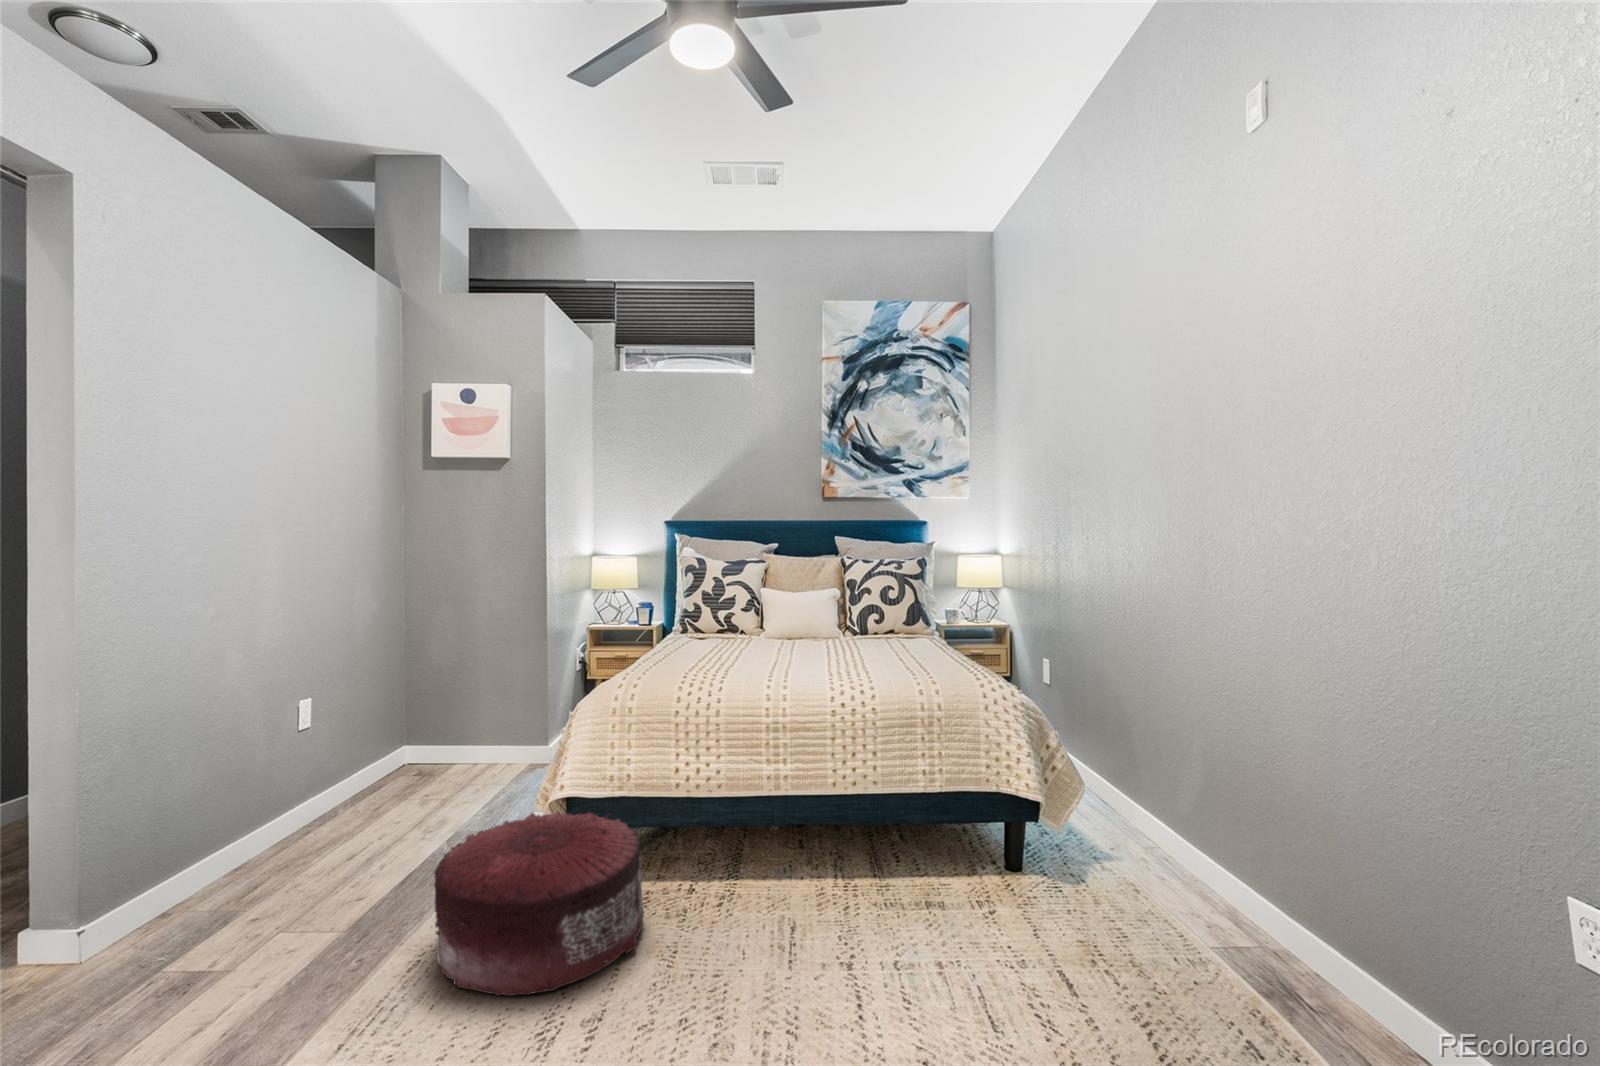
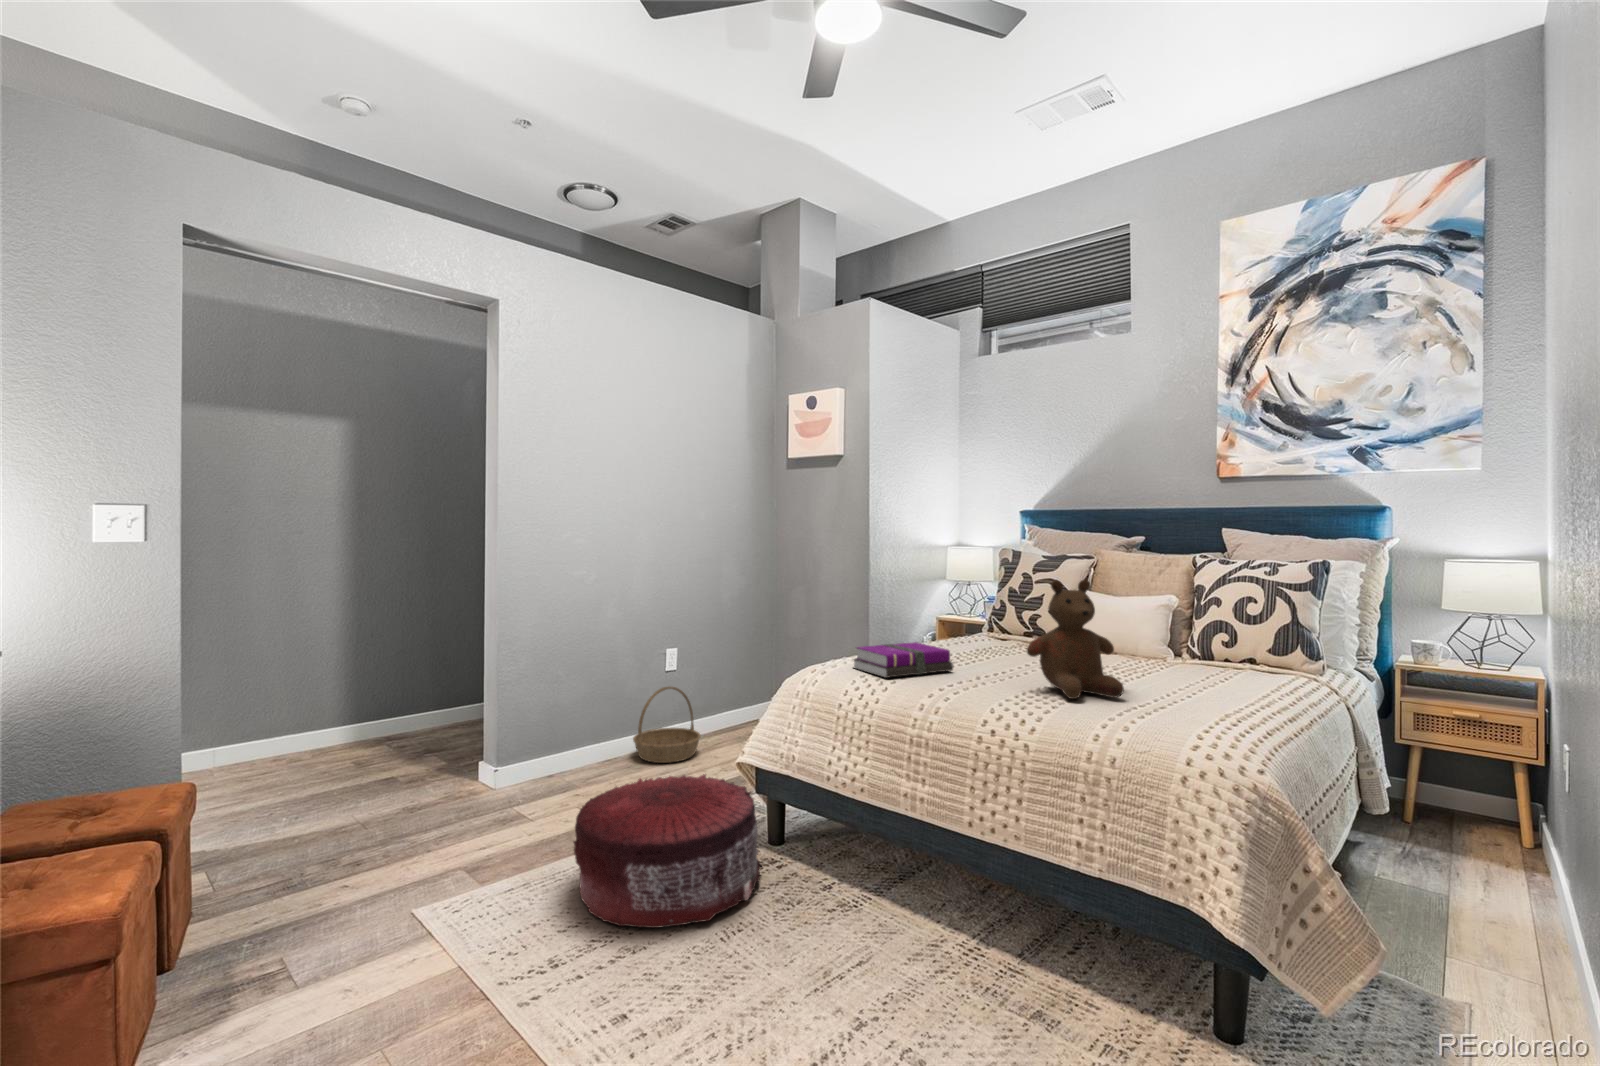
teddy bear: none [823,579,892,672] -> present [1027,579,1124,699]
notebook: none [661,645,745,678] -> present [854,642,953,678]
basket: none [276,739,375,839] -> present [633,686,701,763]

